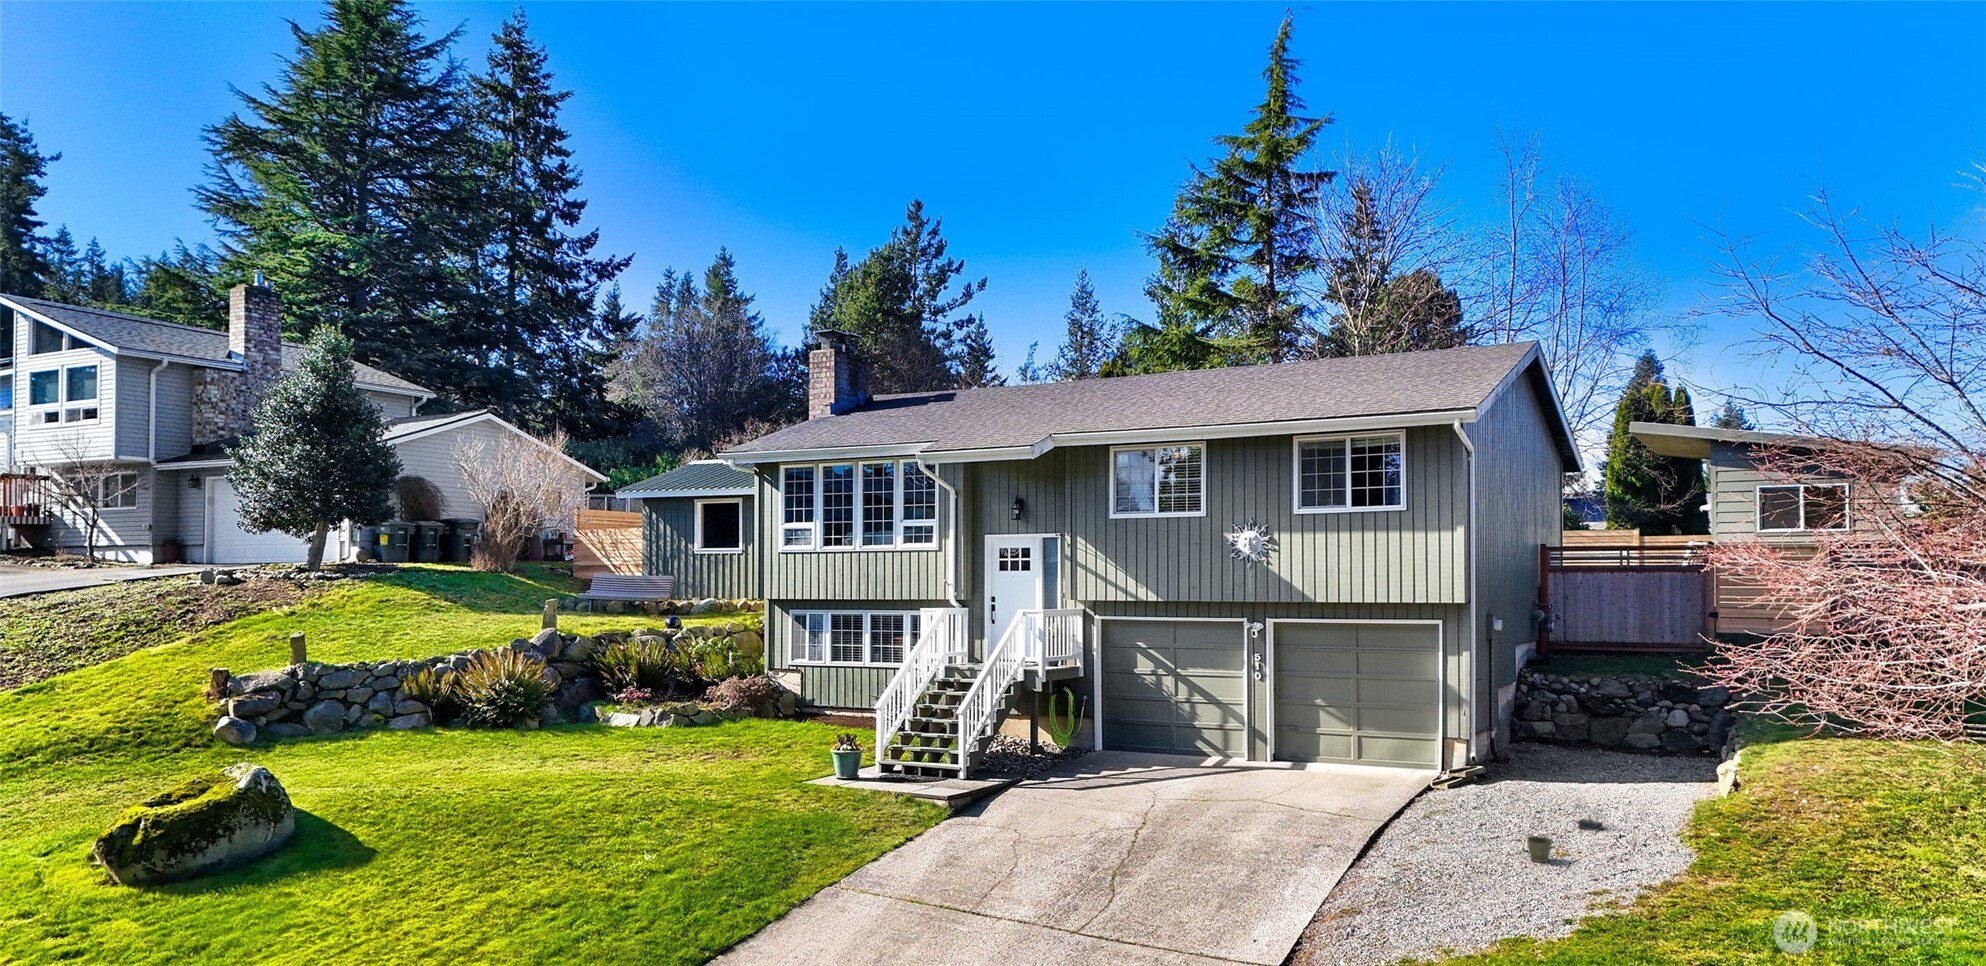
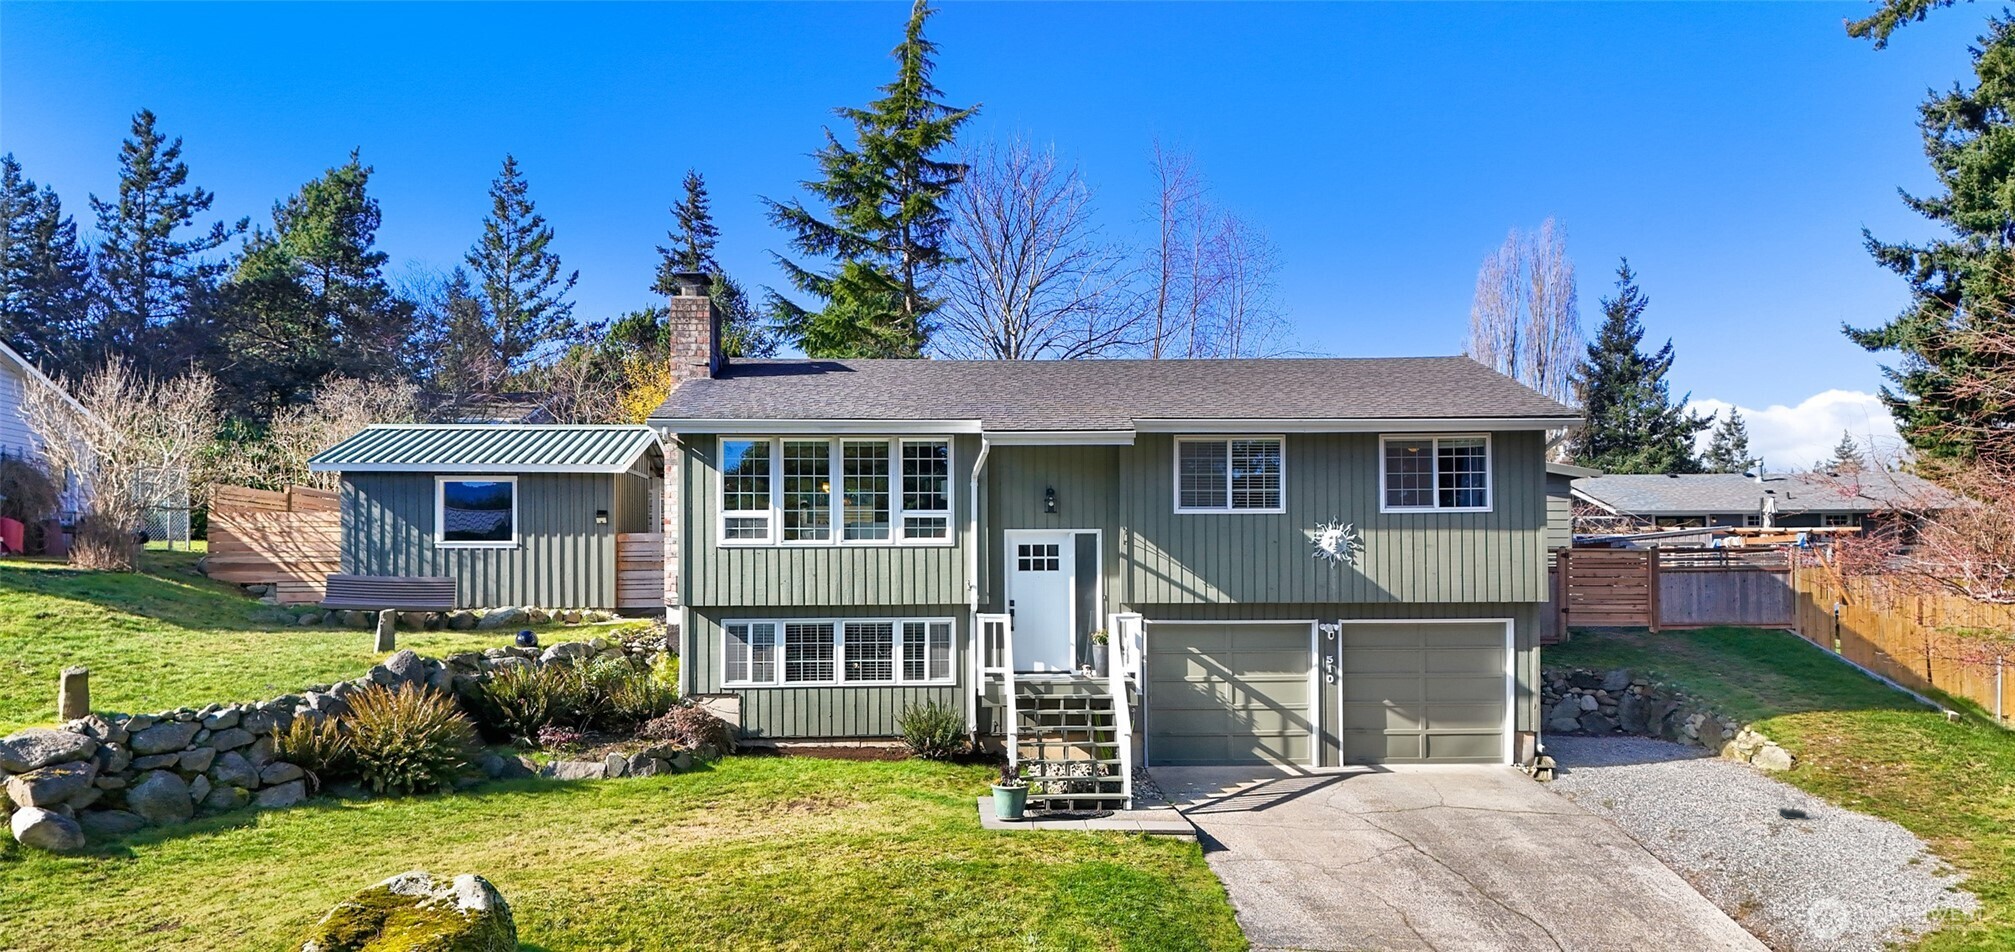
bucket: present [1527,836,1552,862] -> none [1855,829,1887,867]

